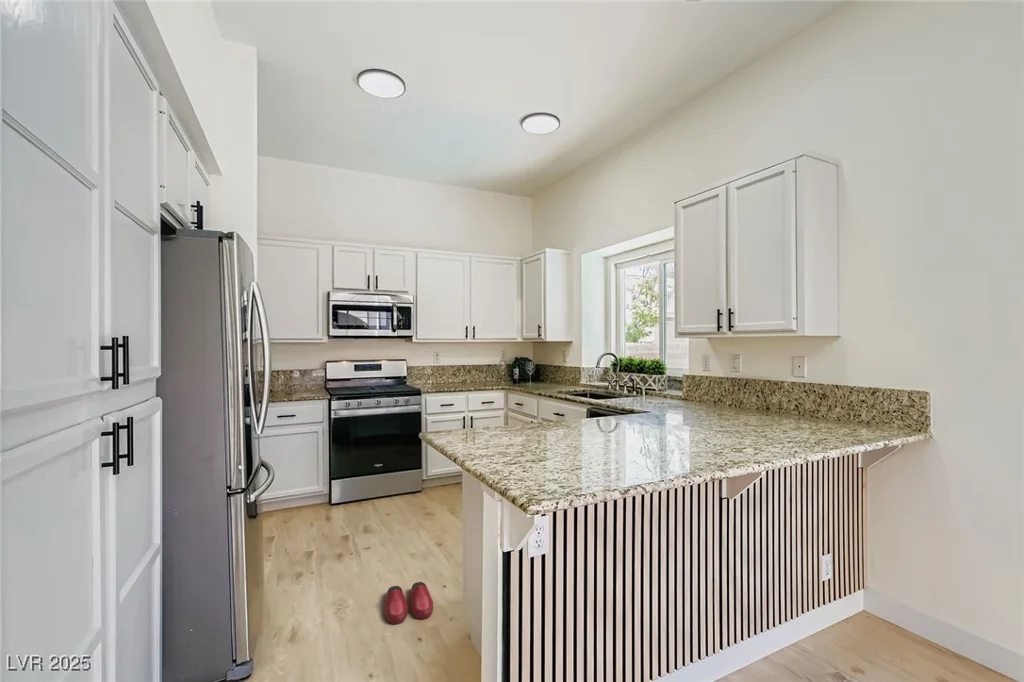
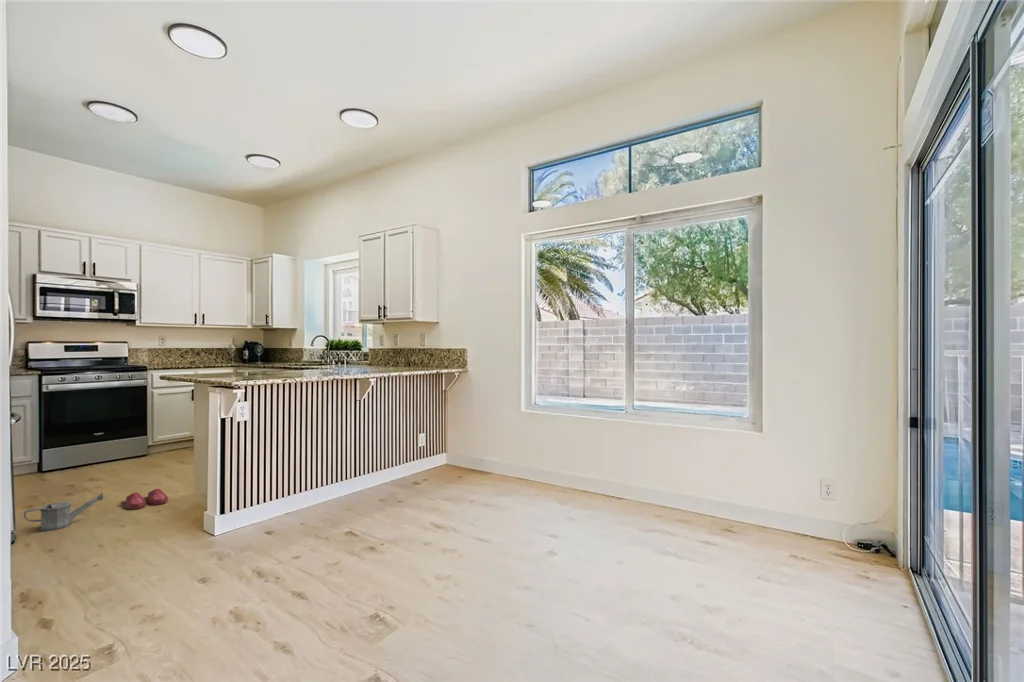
watering can: none [267,598,356,655] -> present [24,493,104,531]

